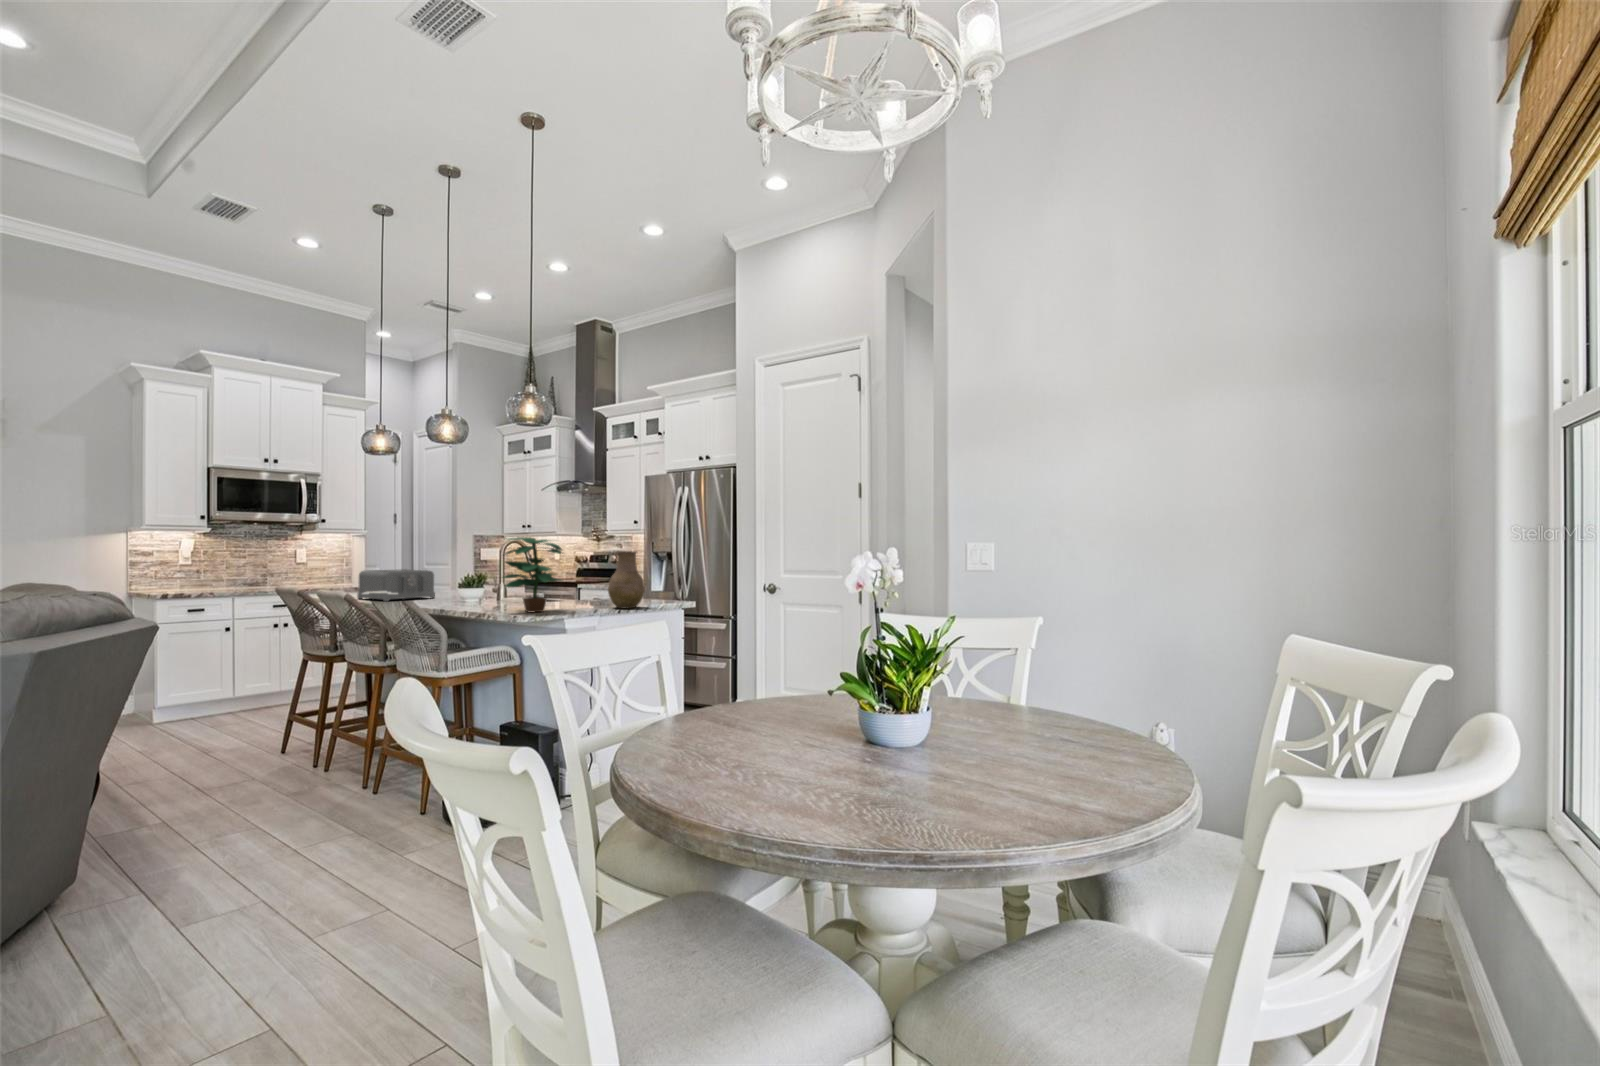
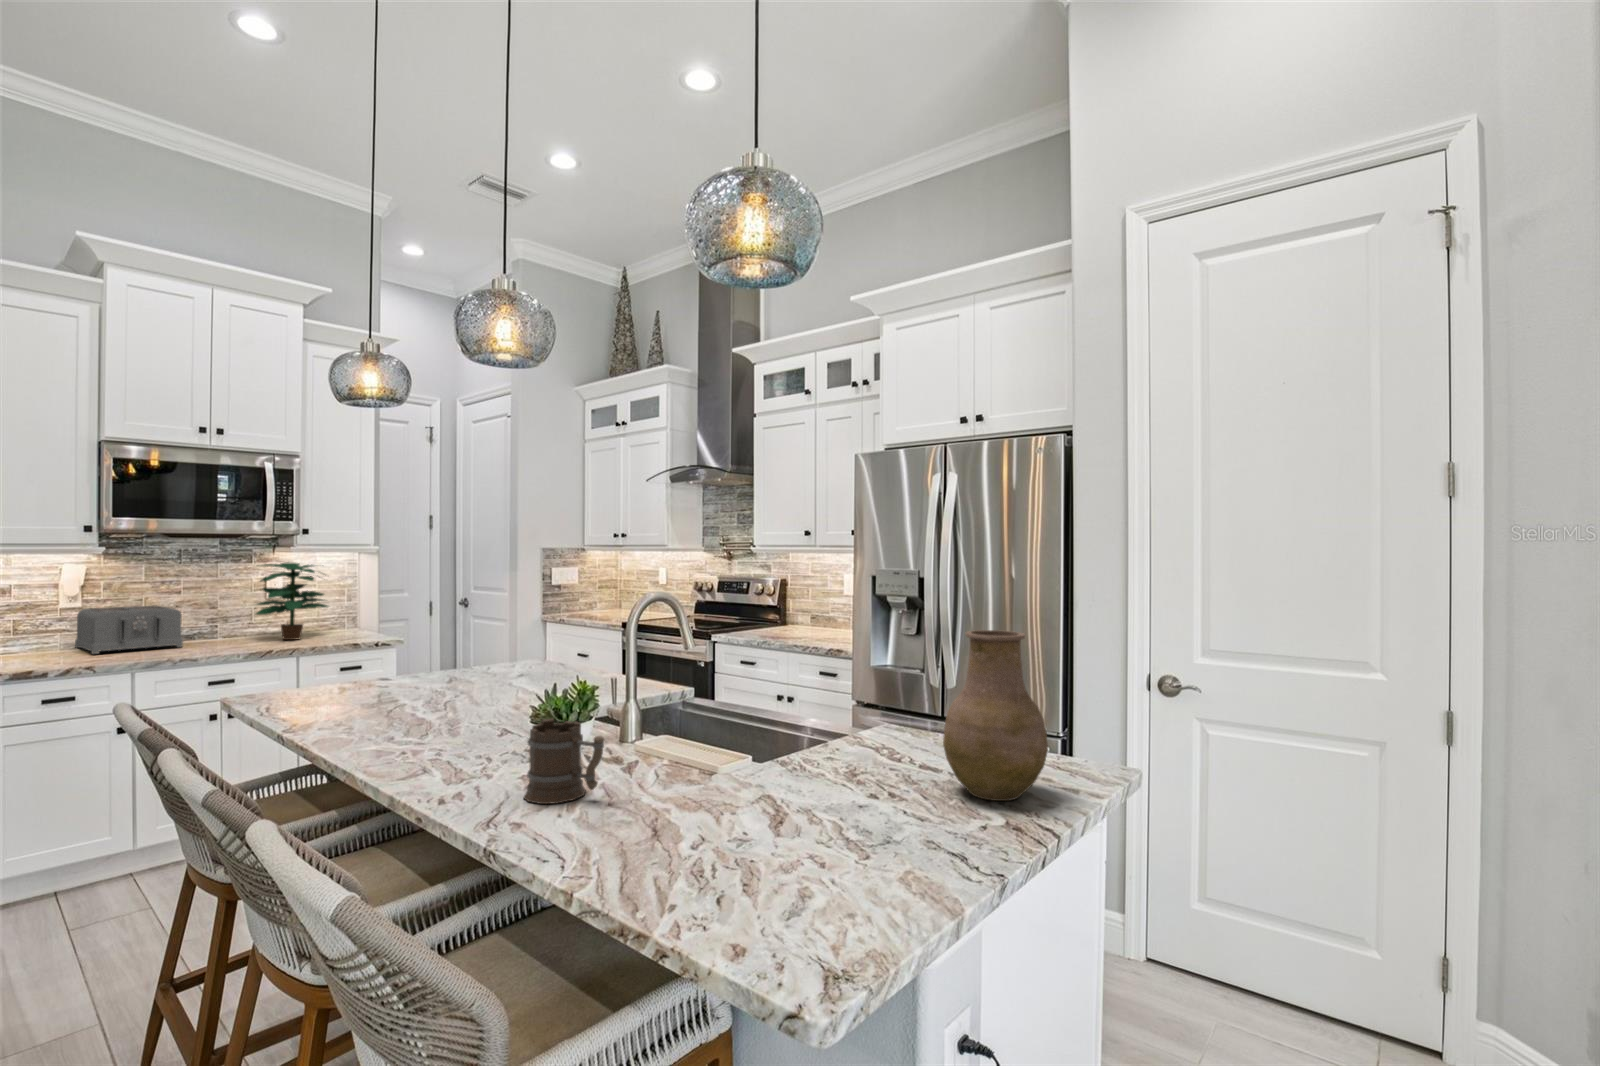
potted plant: present [503,537,562,612] -> present [256,562,329,640]
toaster: present [357,569,435,601] -> present [75,606,183,654]
mug: none [454,583,484,609] -> present [524,719,604,804]

